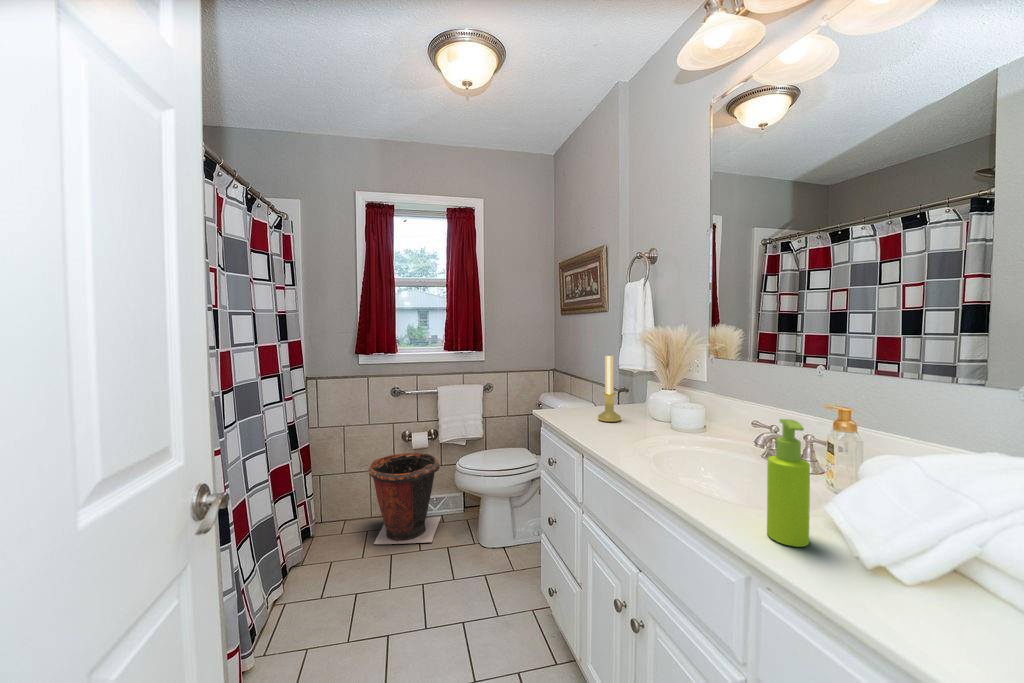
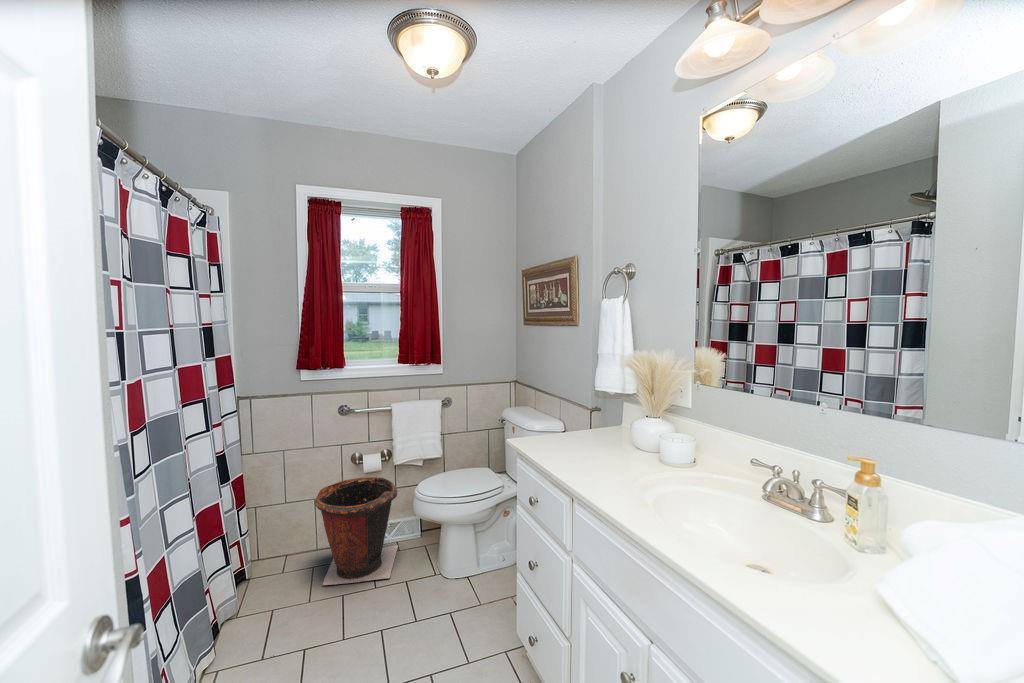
candle holder: present [598,355,621,422] -> none [581,379,606,454]
soap dispenser: present [767,419,810,547] -> none [813,494,867,641]

